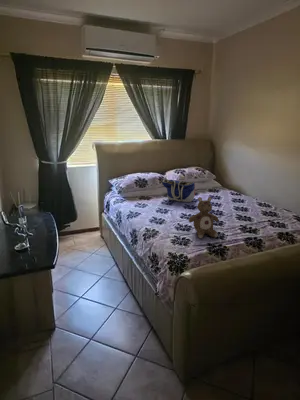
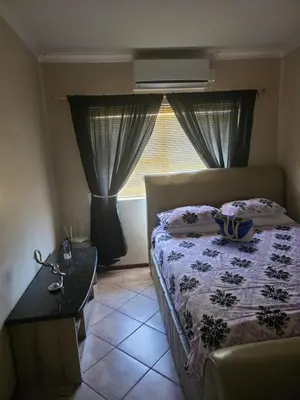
stuffed bear: present [189,197,218,238] -> none [235,241,278,298]

